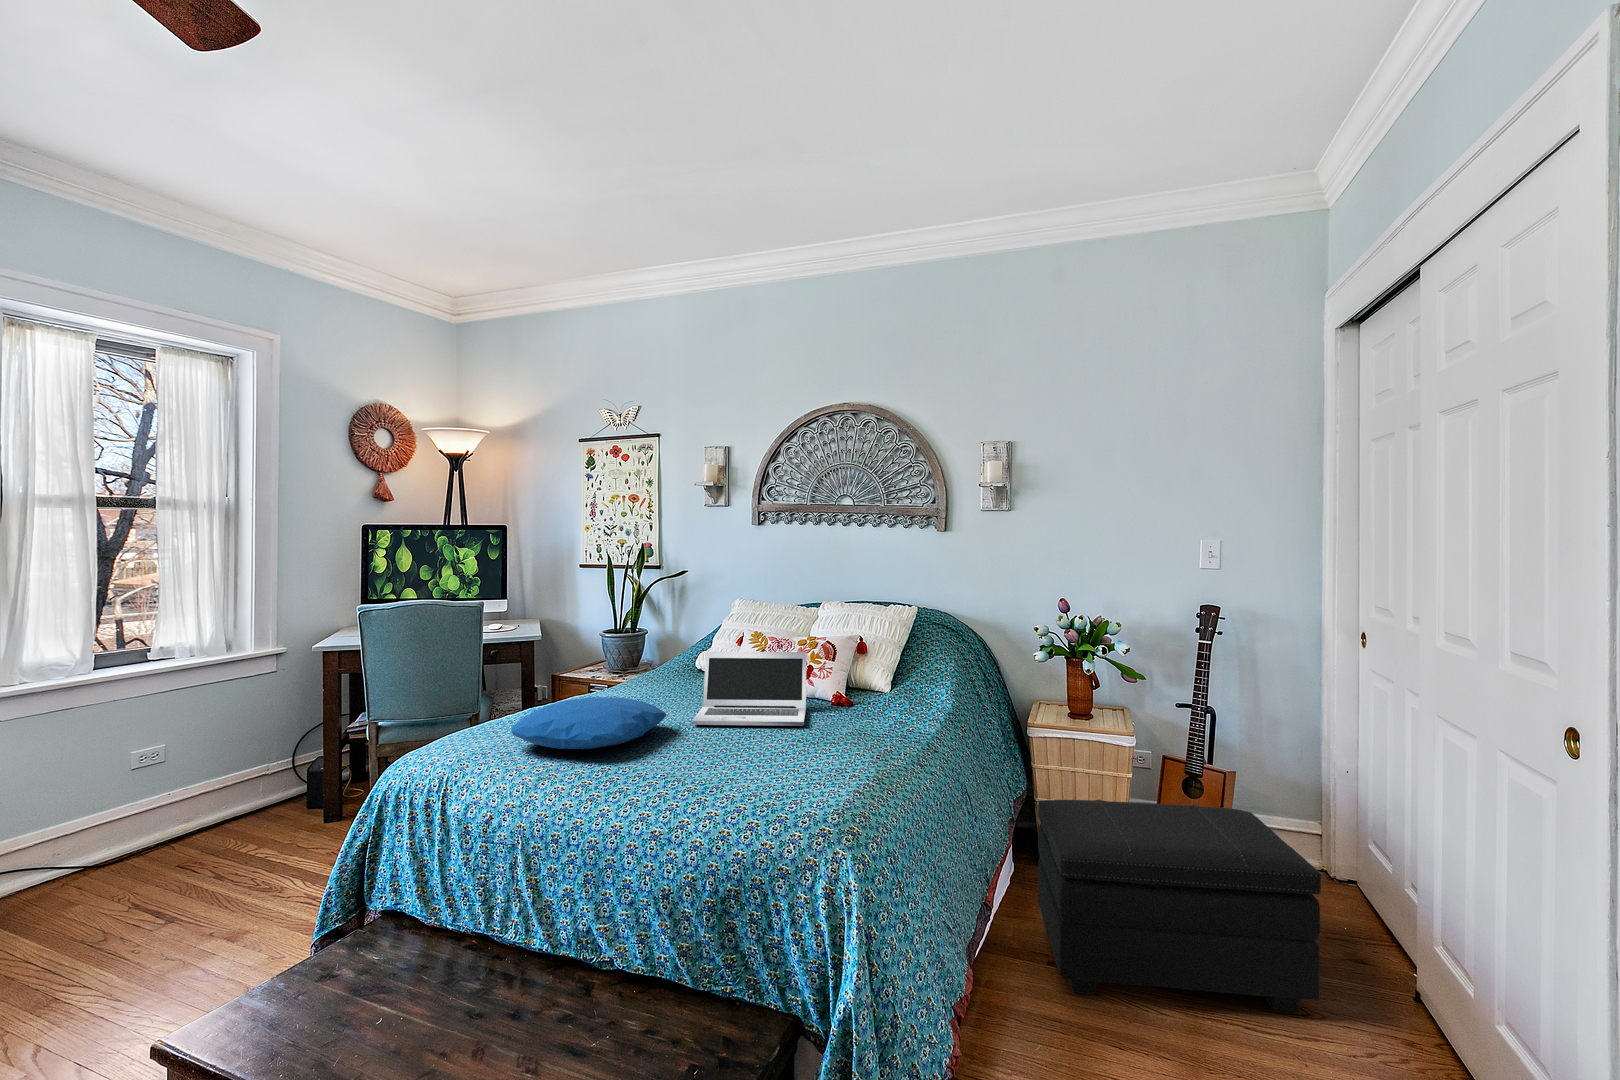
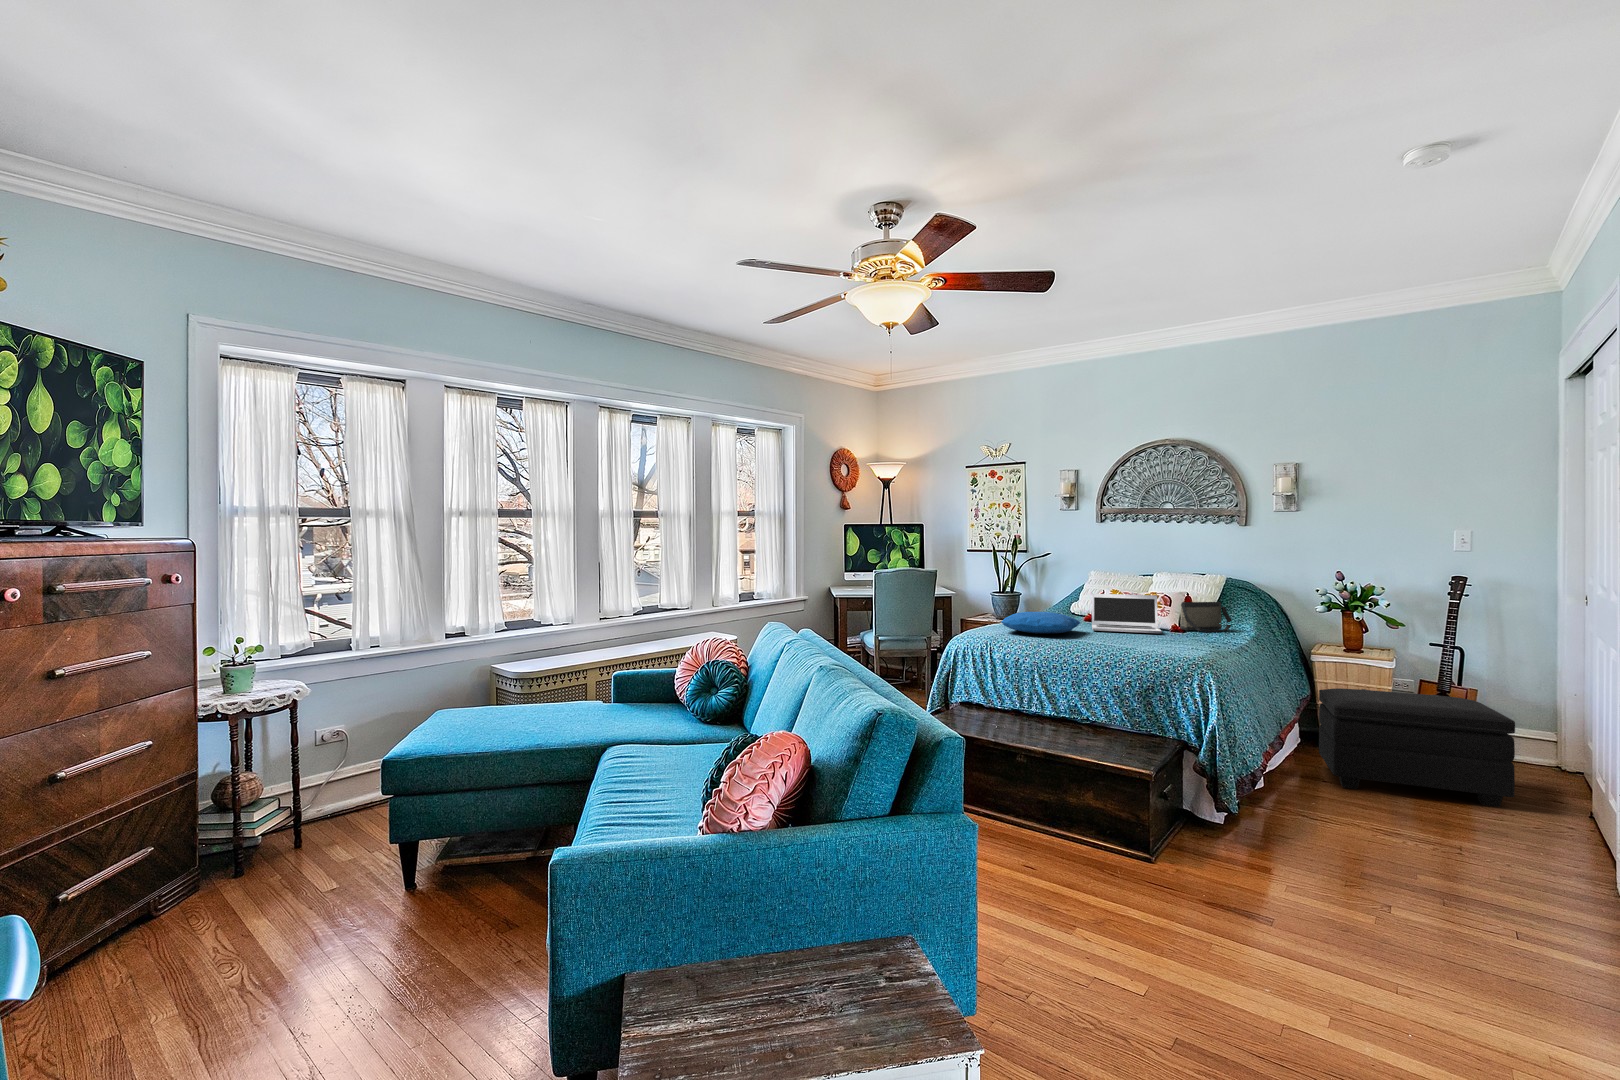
handbag: none [841,657,918,711] -> present [1180,602,1232,632]

